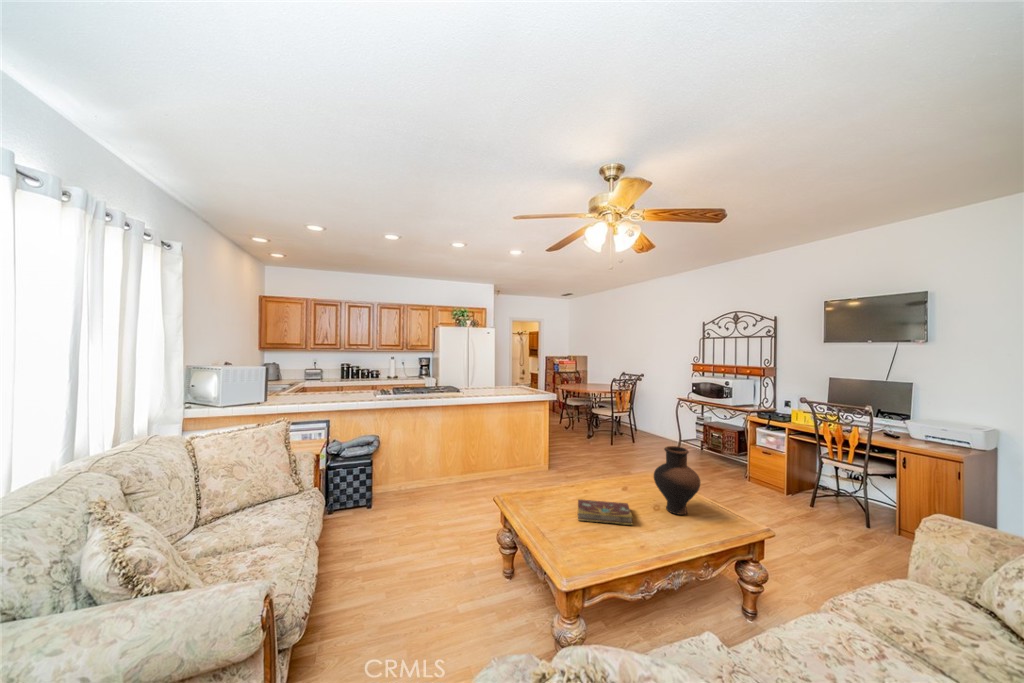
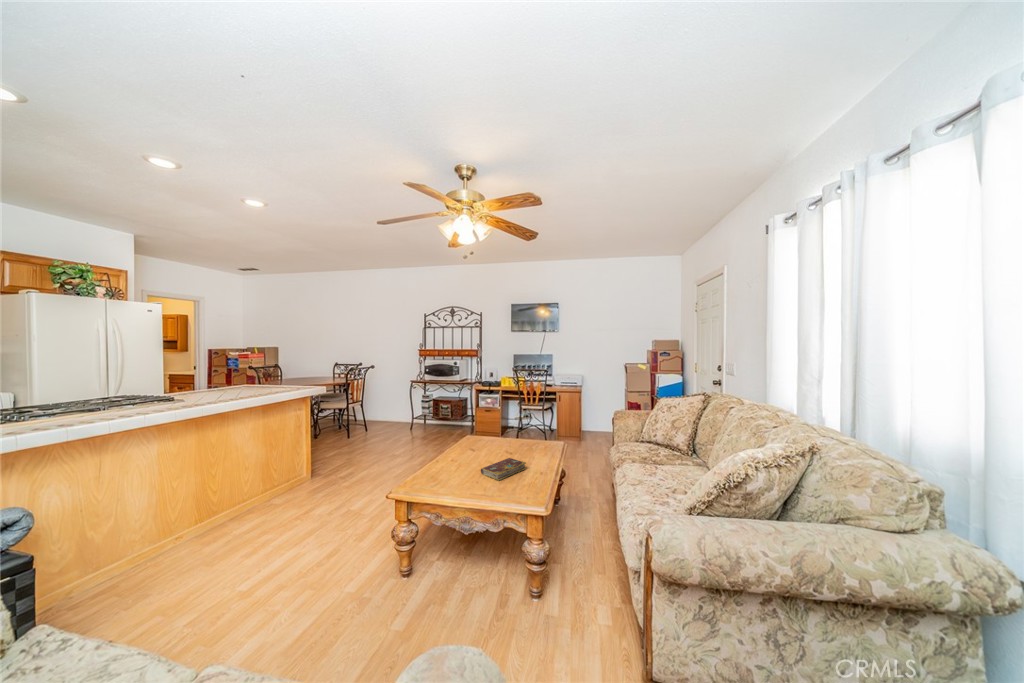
vase: present [654,446,701,515] -> none [513,408,543,454]

